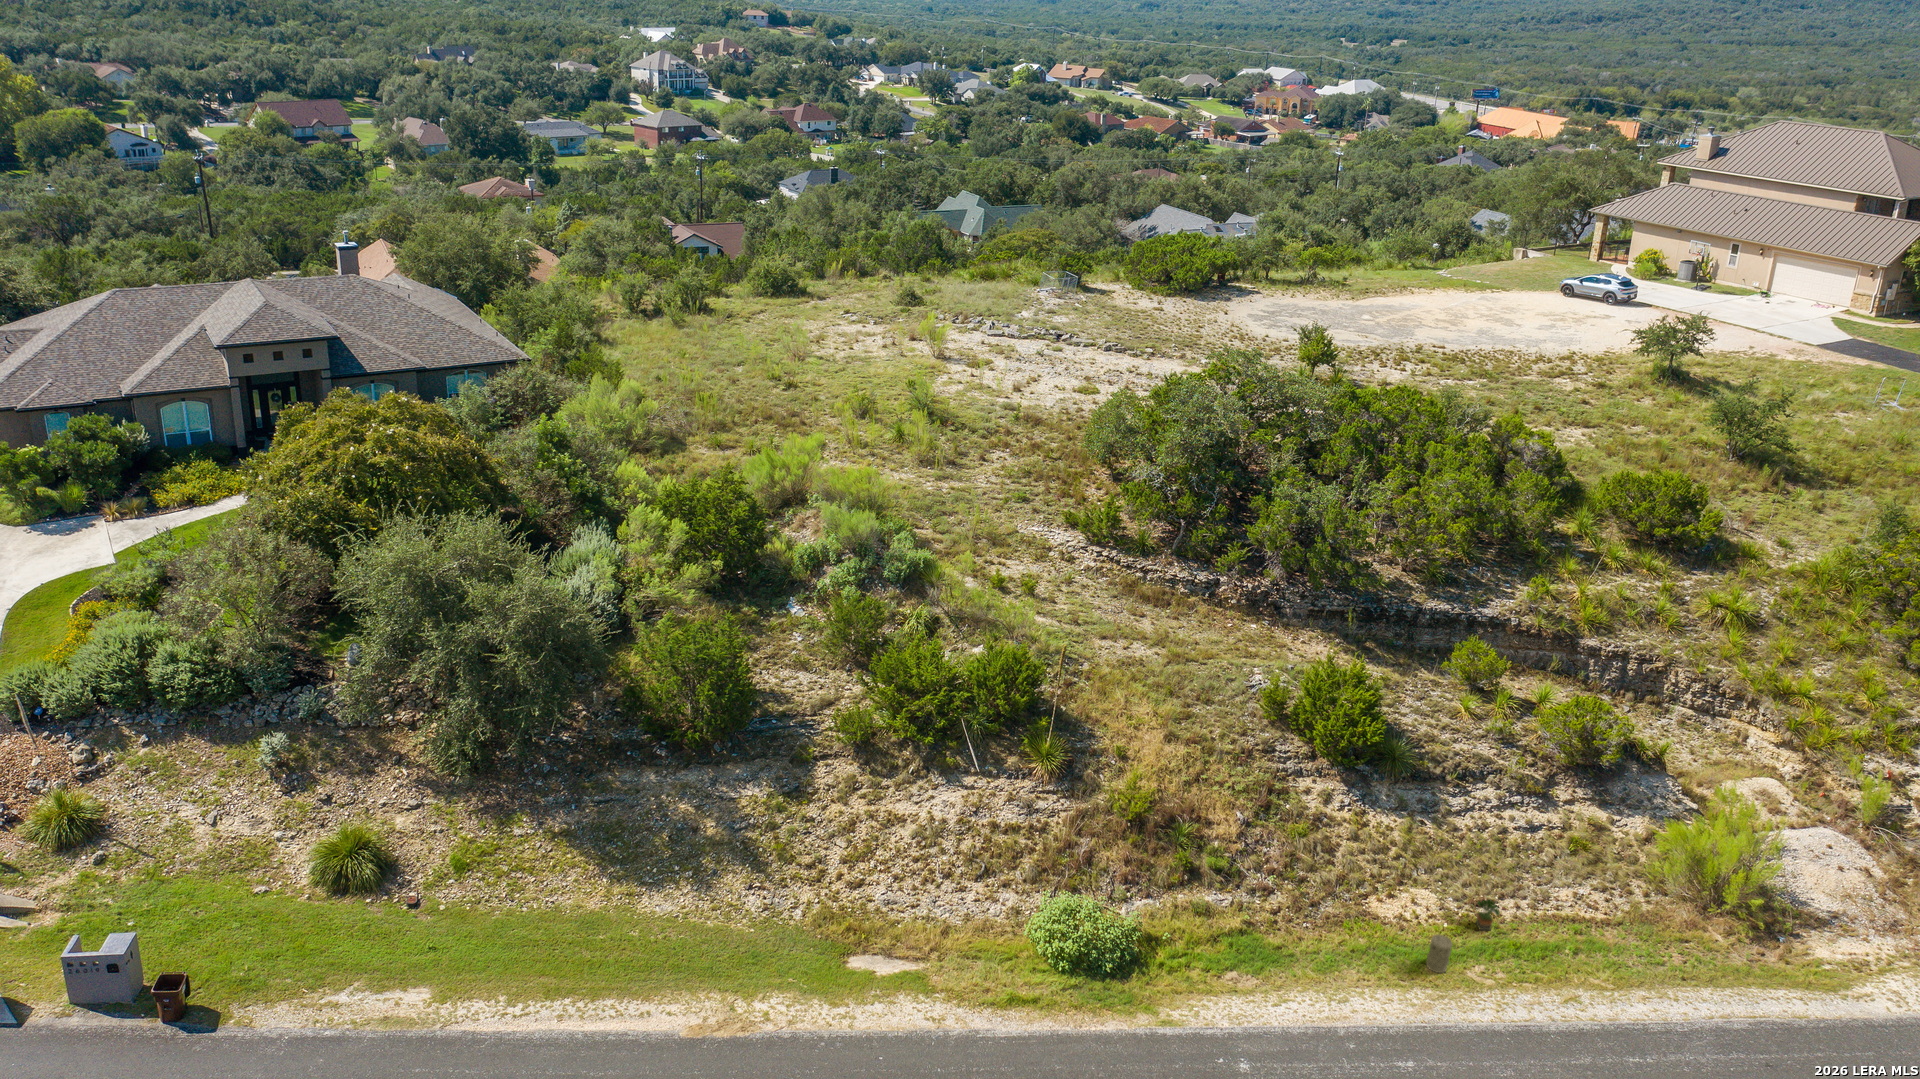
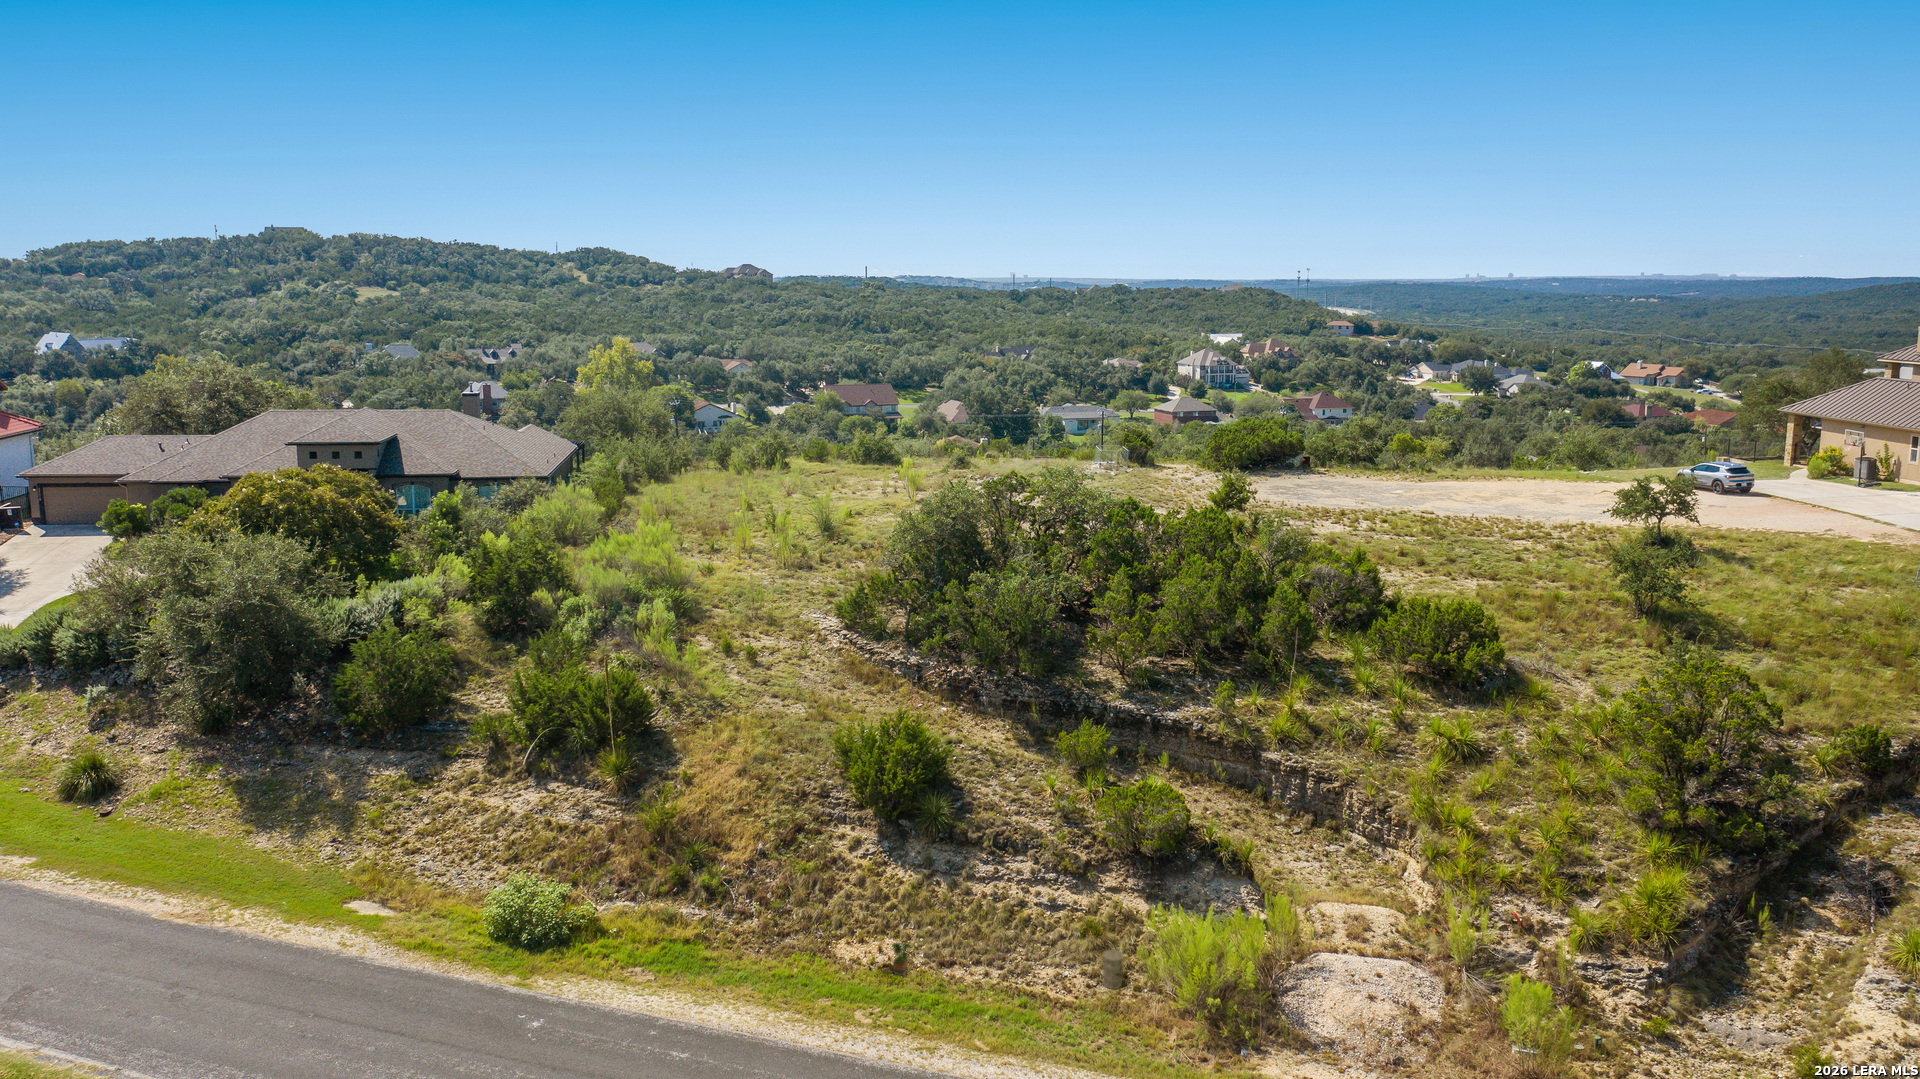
trash can: present [1426,934,1452,973] -> present [1102,949,1124,989]

